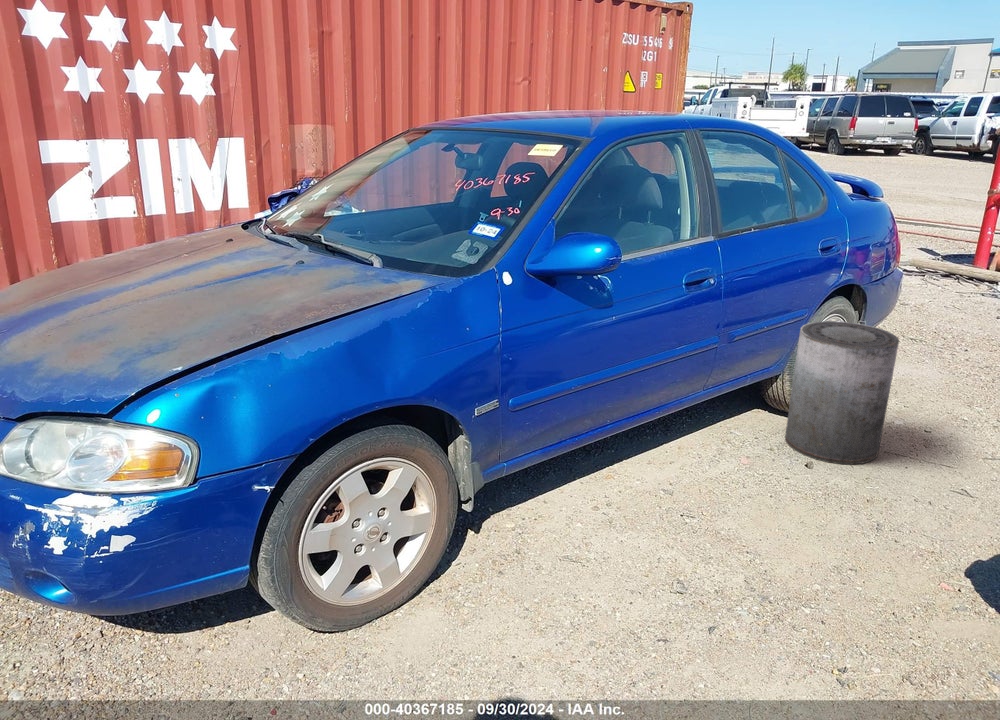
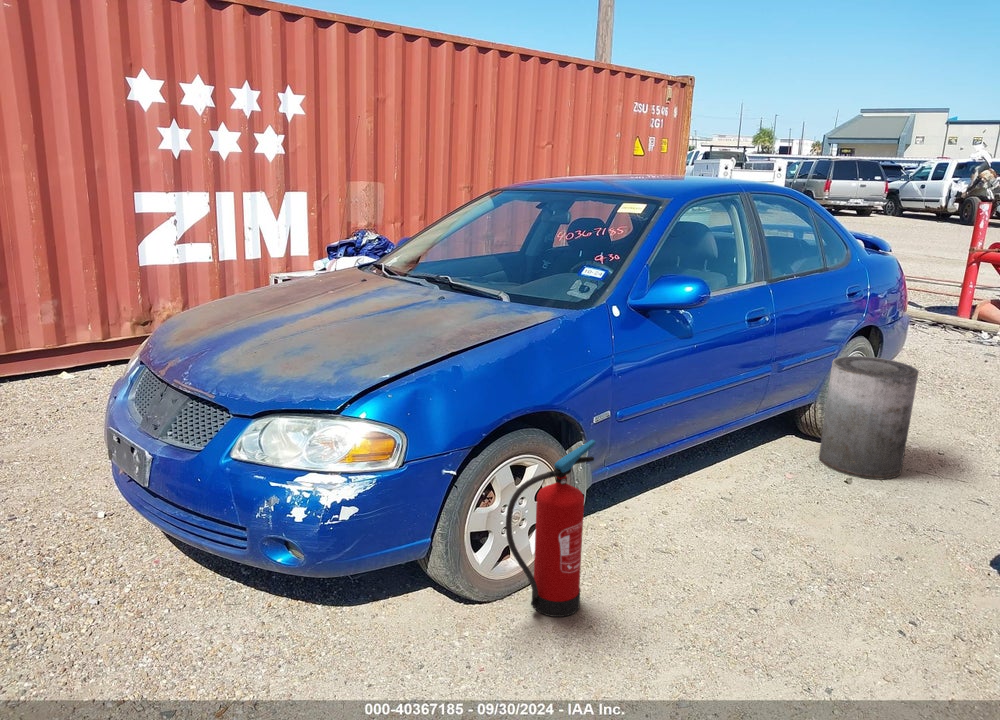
fire extinguisher: none [347,438,470,648] -> present [506,440,595,617]

